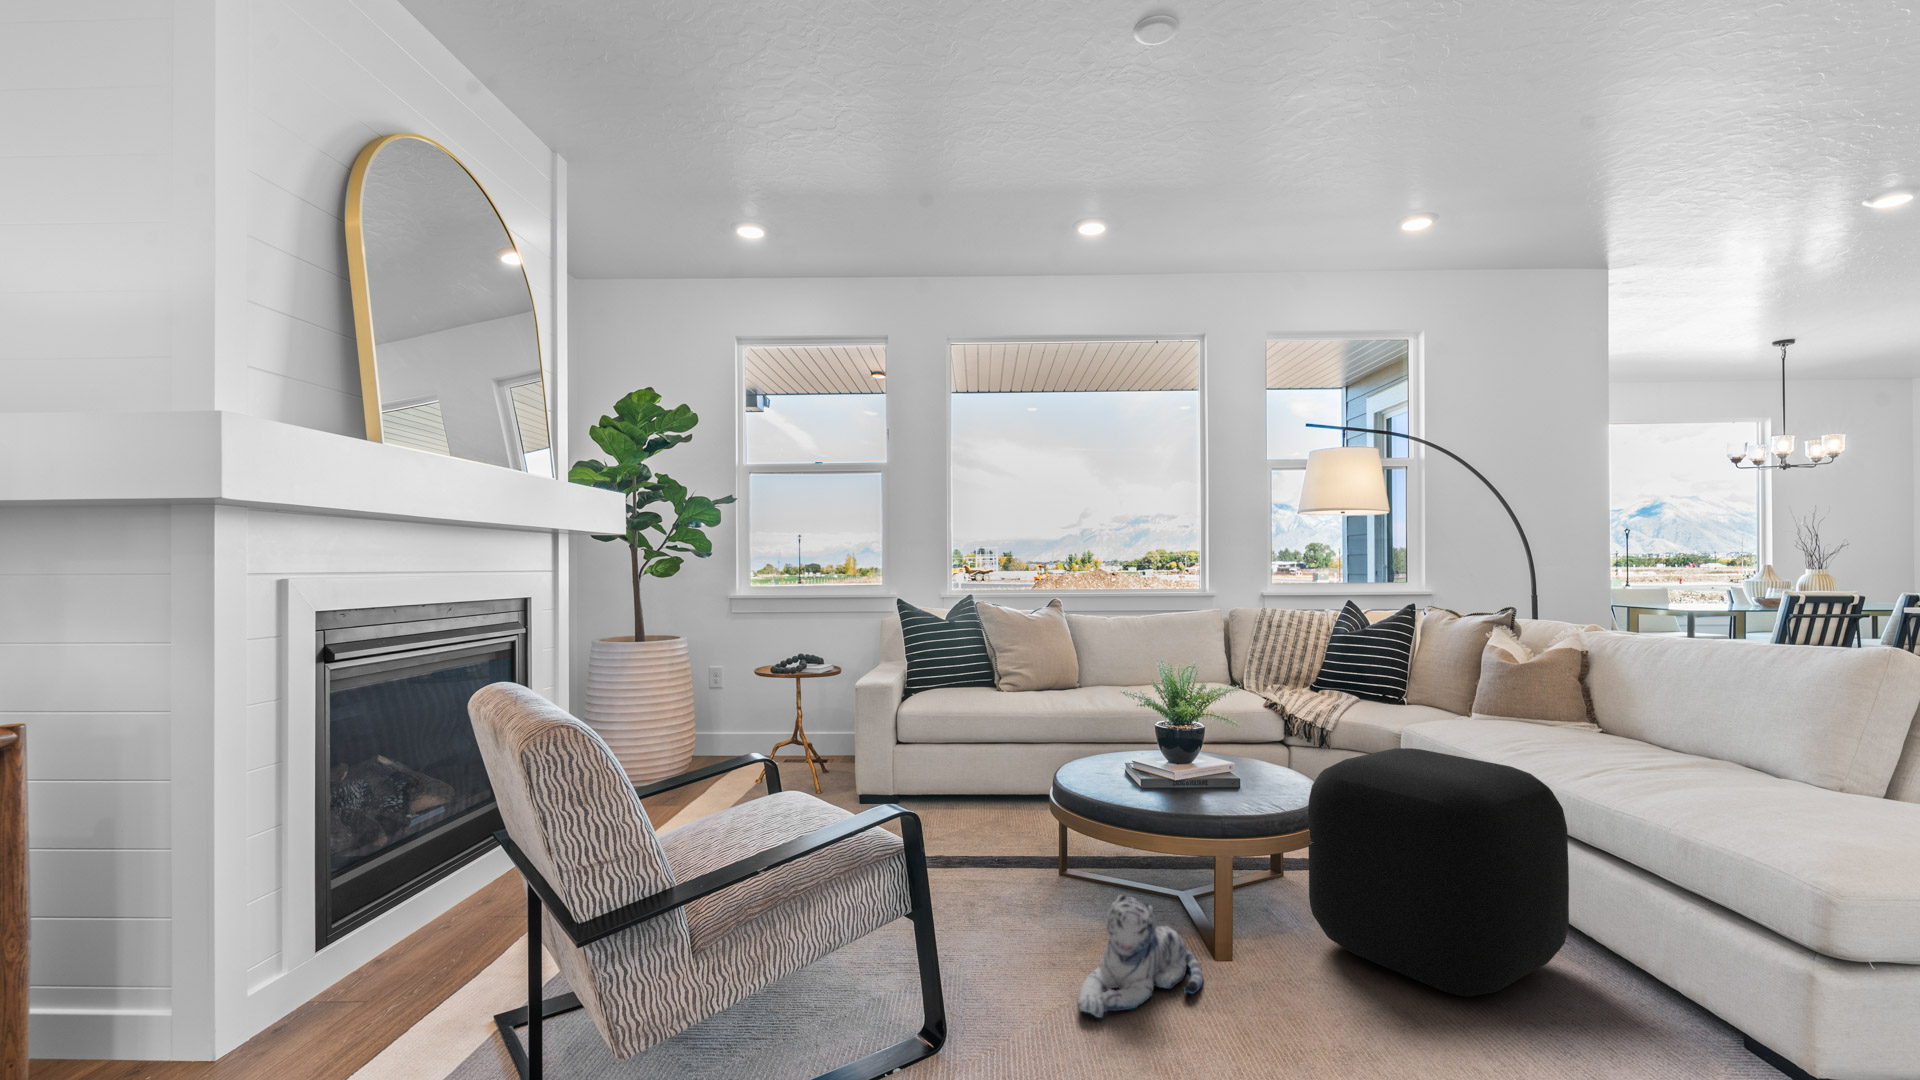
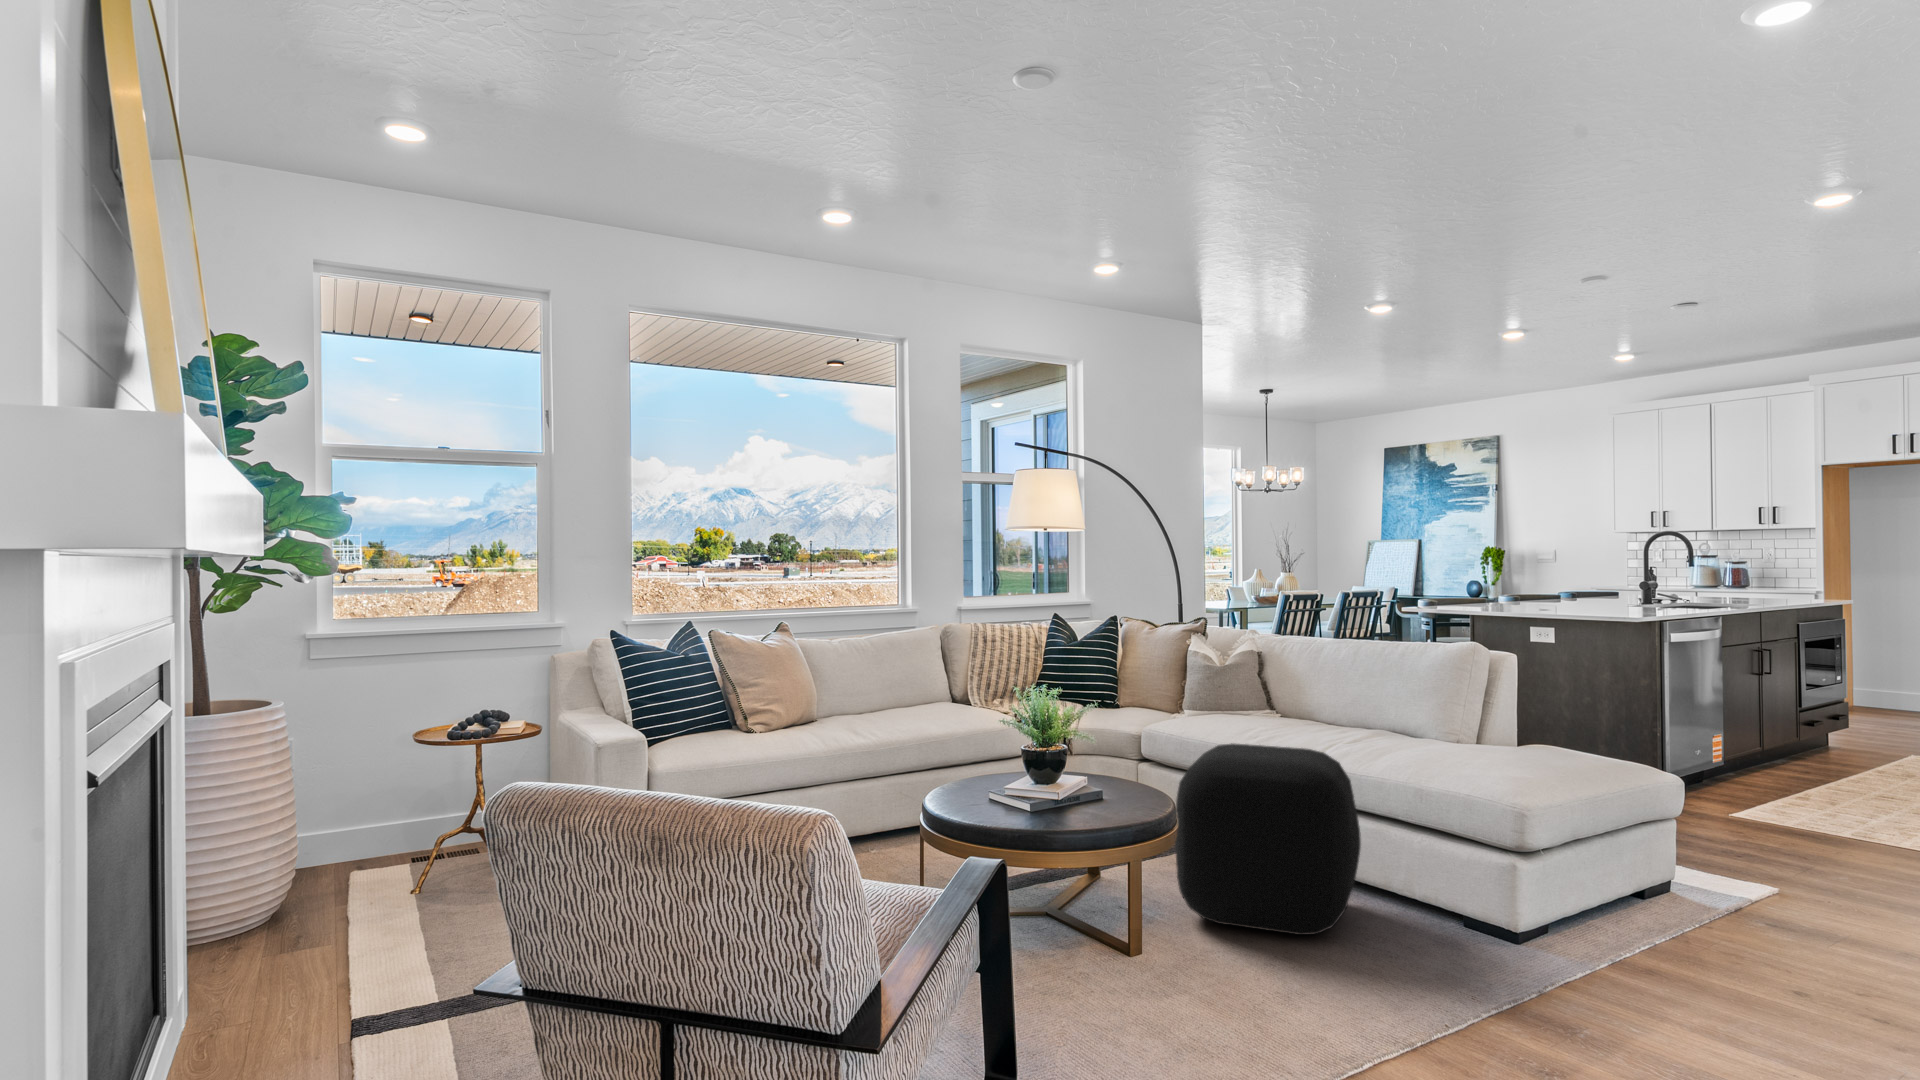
plush toy: present [1078,895,1203,1018] -> none [1068,907,1154,1022]

